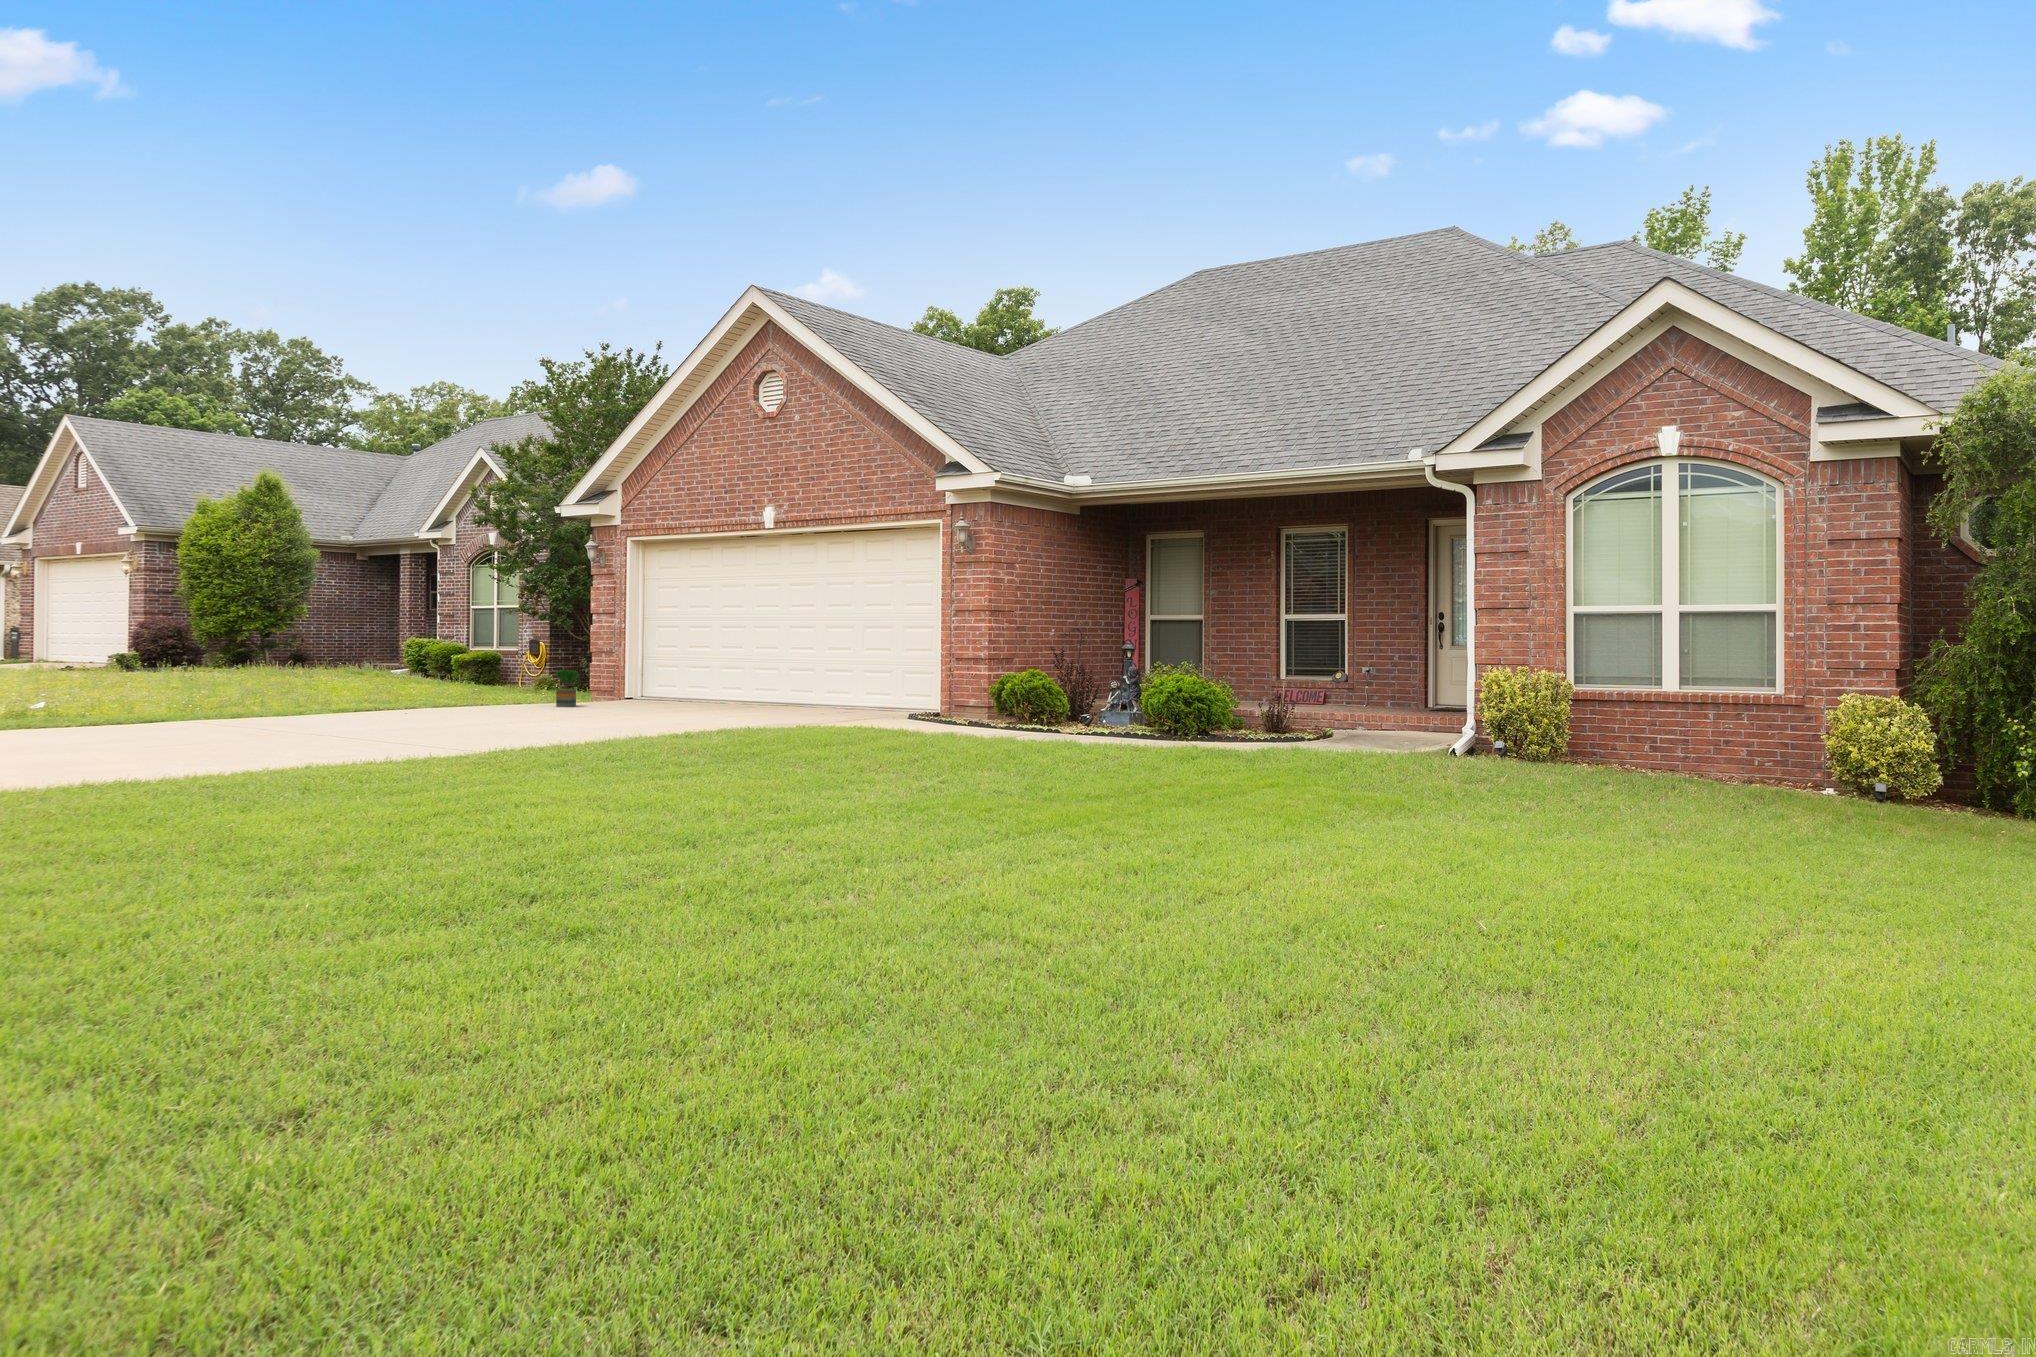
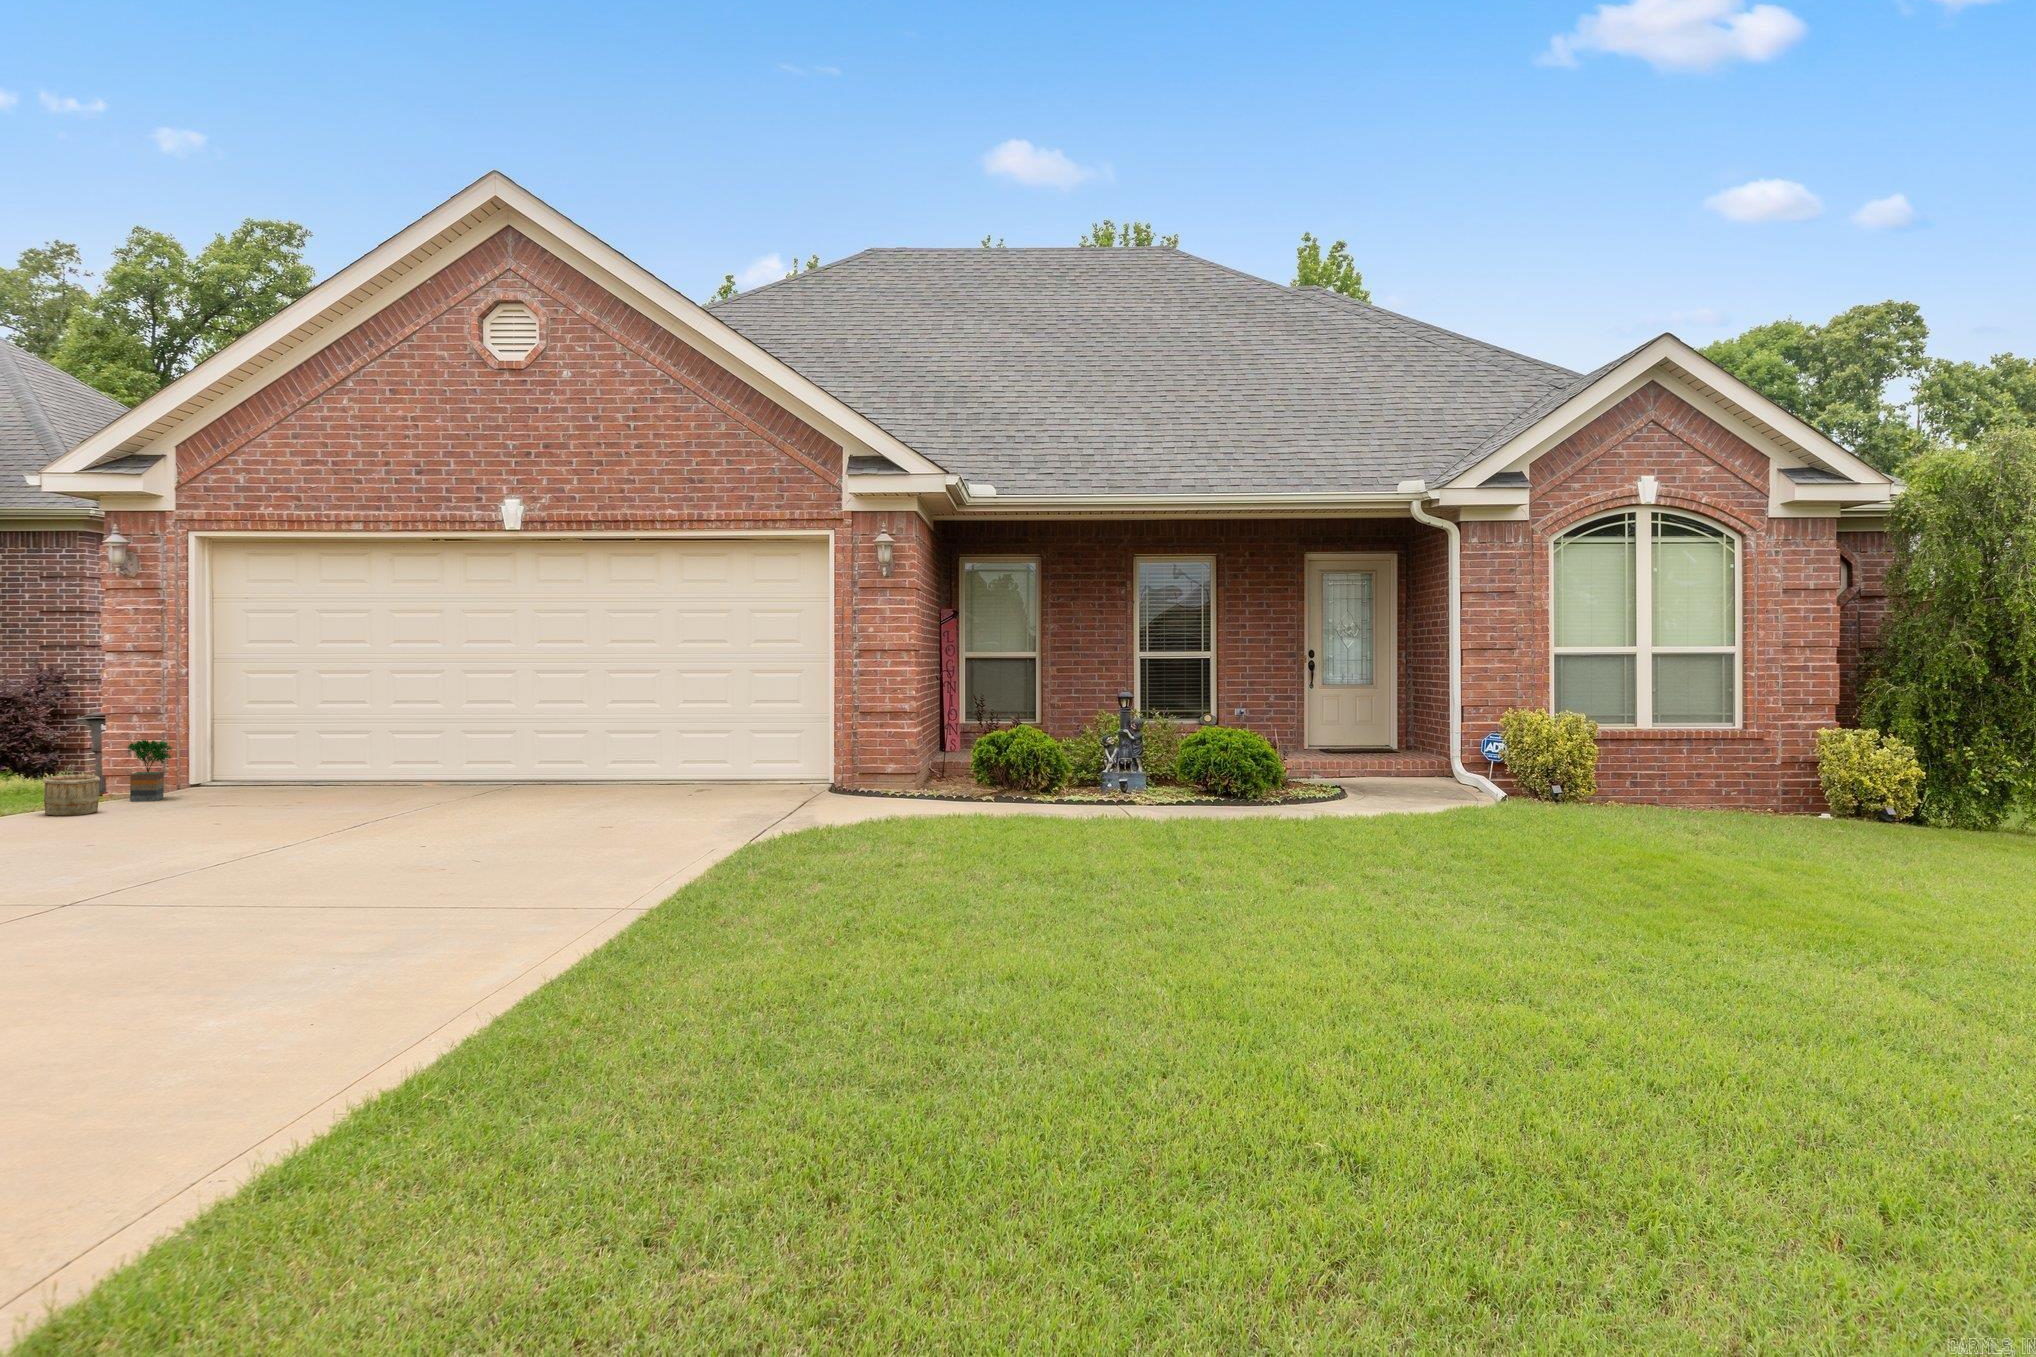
wooden bucket: none [498,688,528,711] -> present [43,775,100,815]

